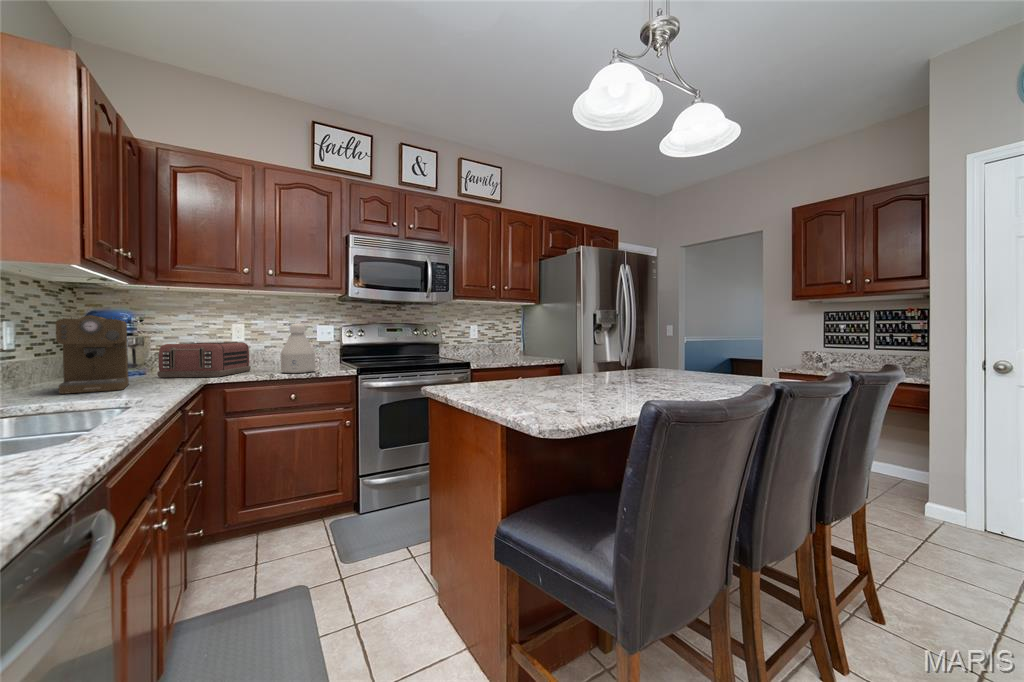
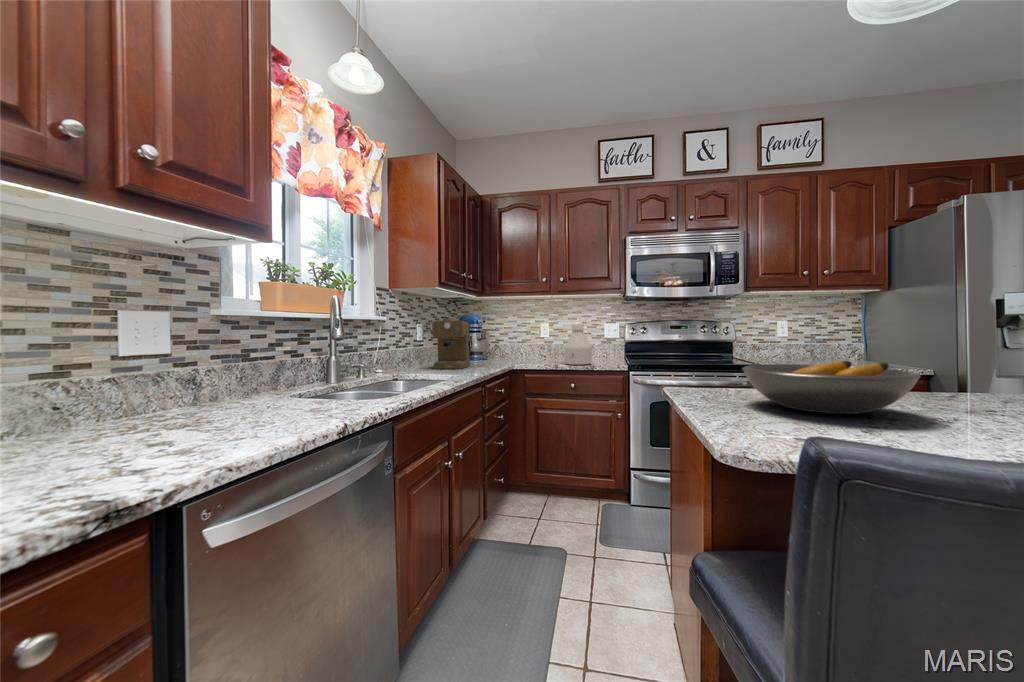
toaster: present [157,342,251,377] -> none [489,338,547,364]
fruit bowl: none [502,362,601,398] -> present [742,361,921,414]

